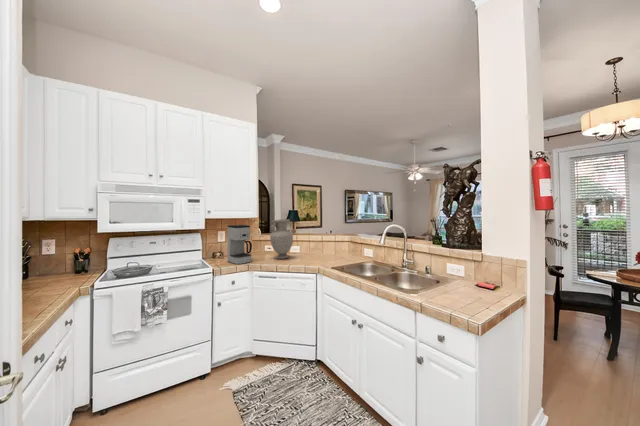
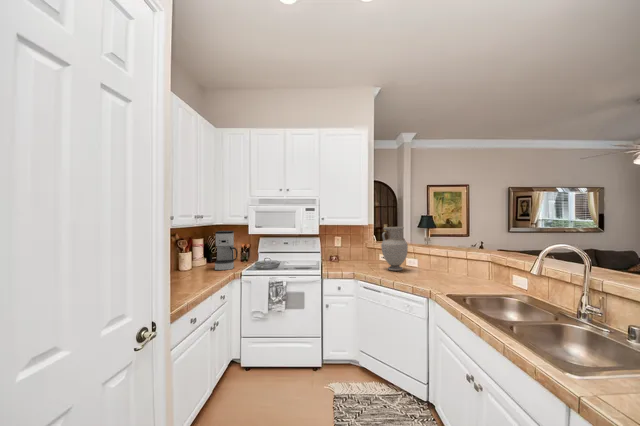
coffee maker: present [227,225,252,264] -> present [215,231,238,270]

